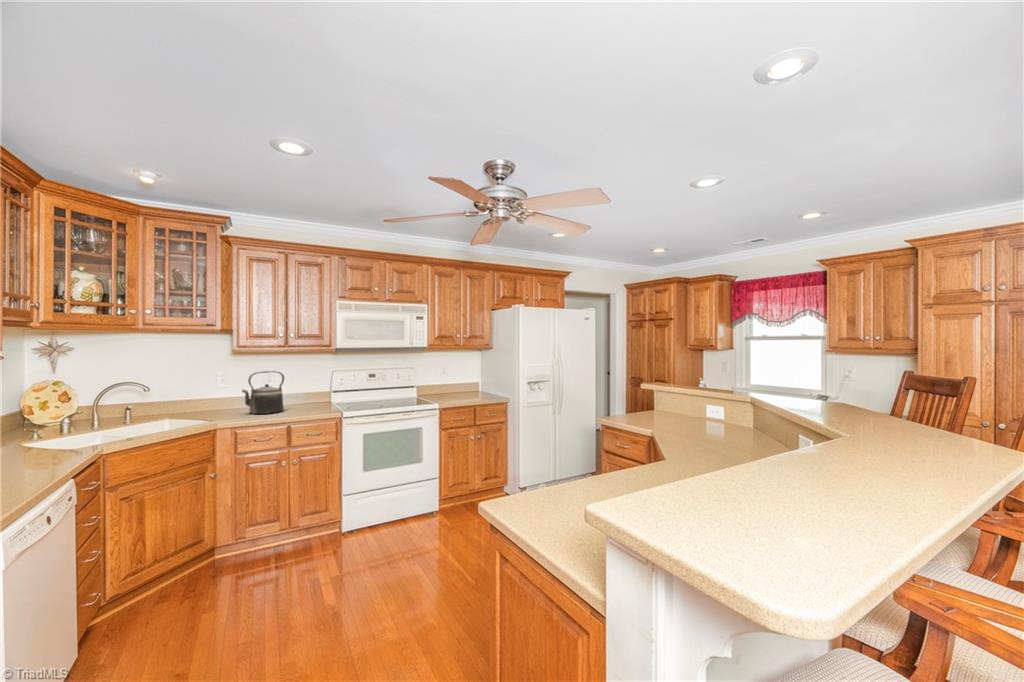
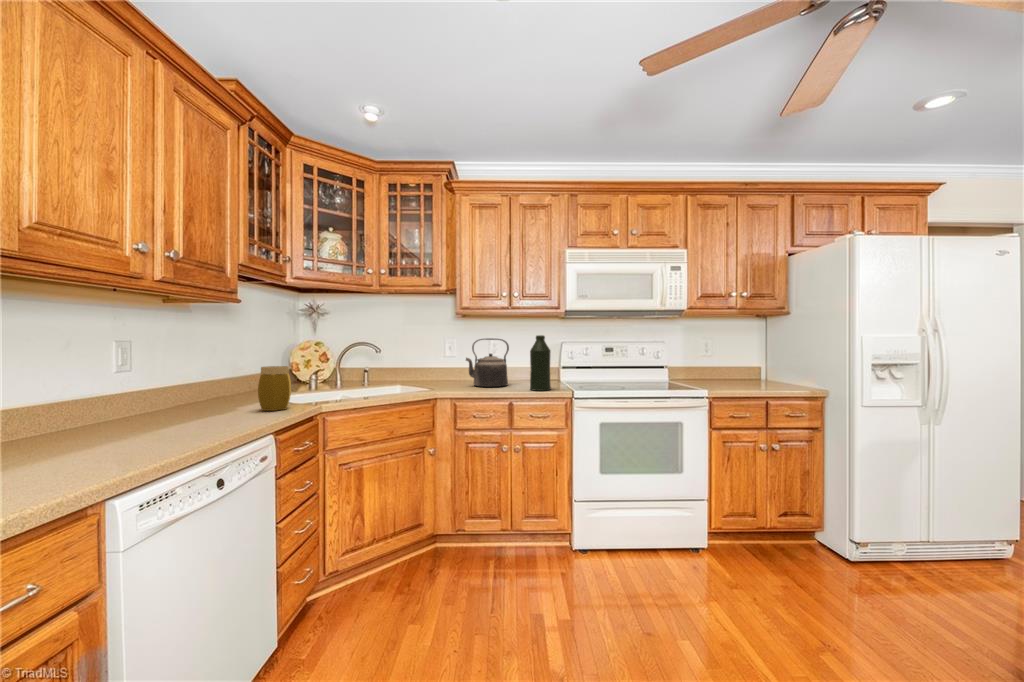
bottle: none [305,369,324,414] -> present [530,335,551,391]
jar: none [30,417,69,461] -> present [258,366,291,411]

